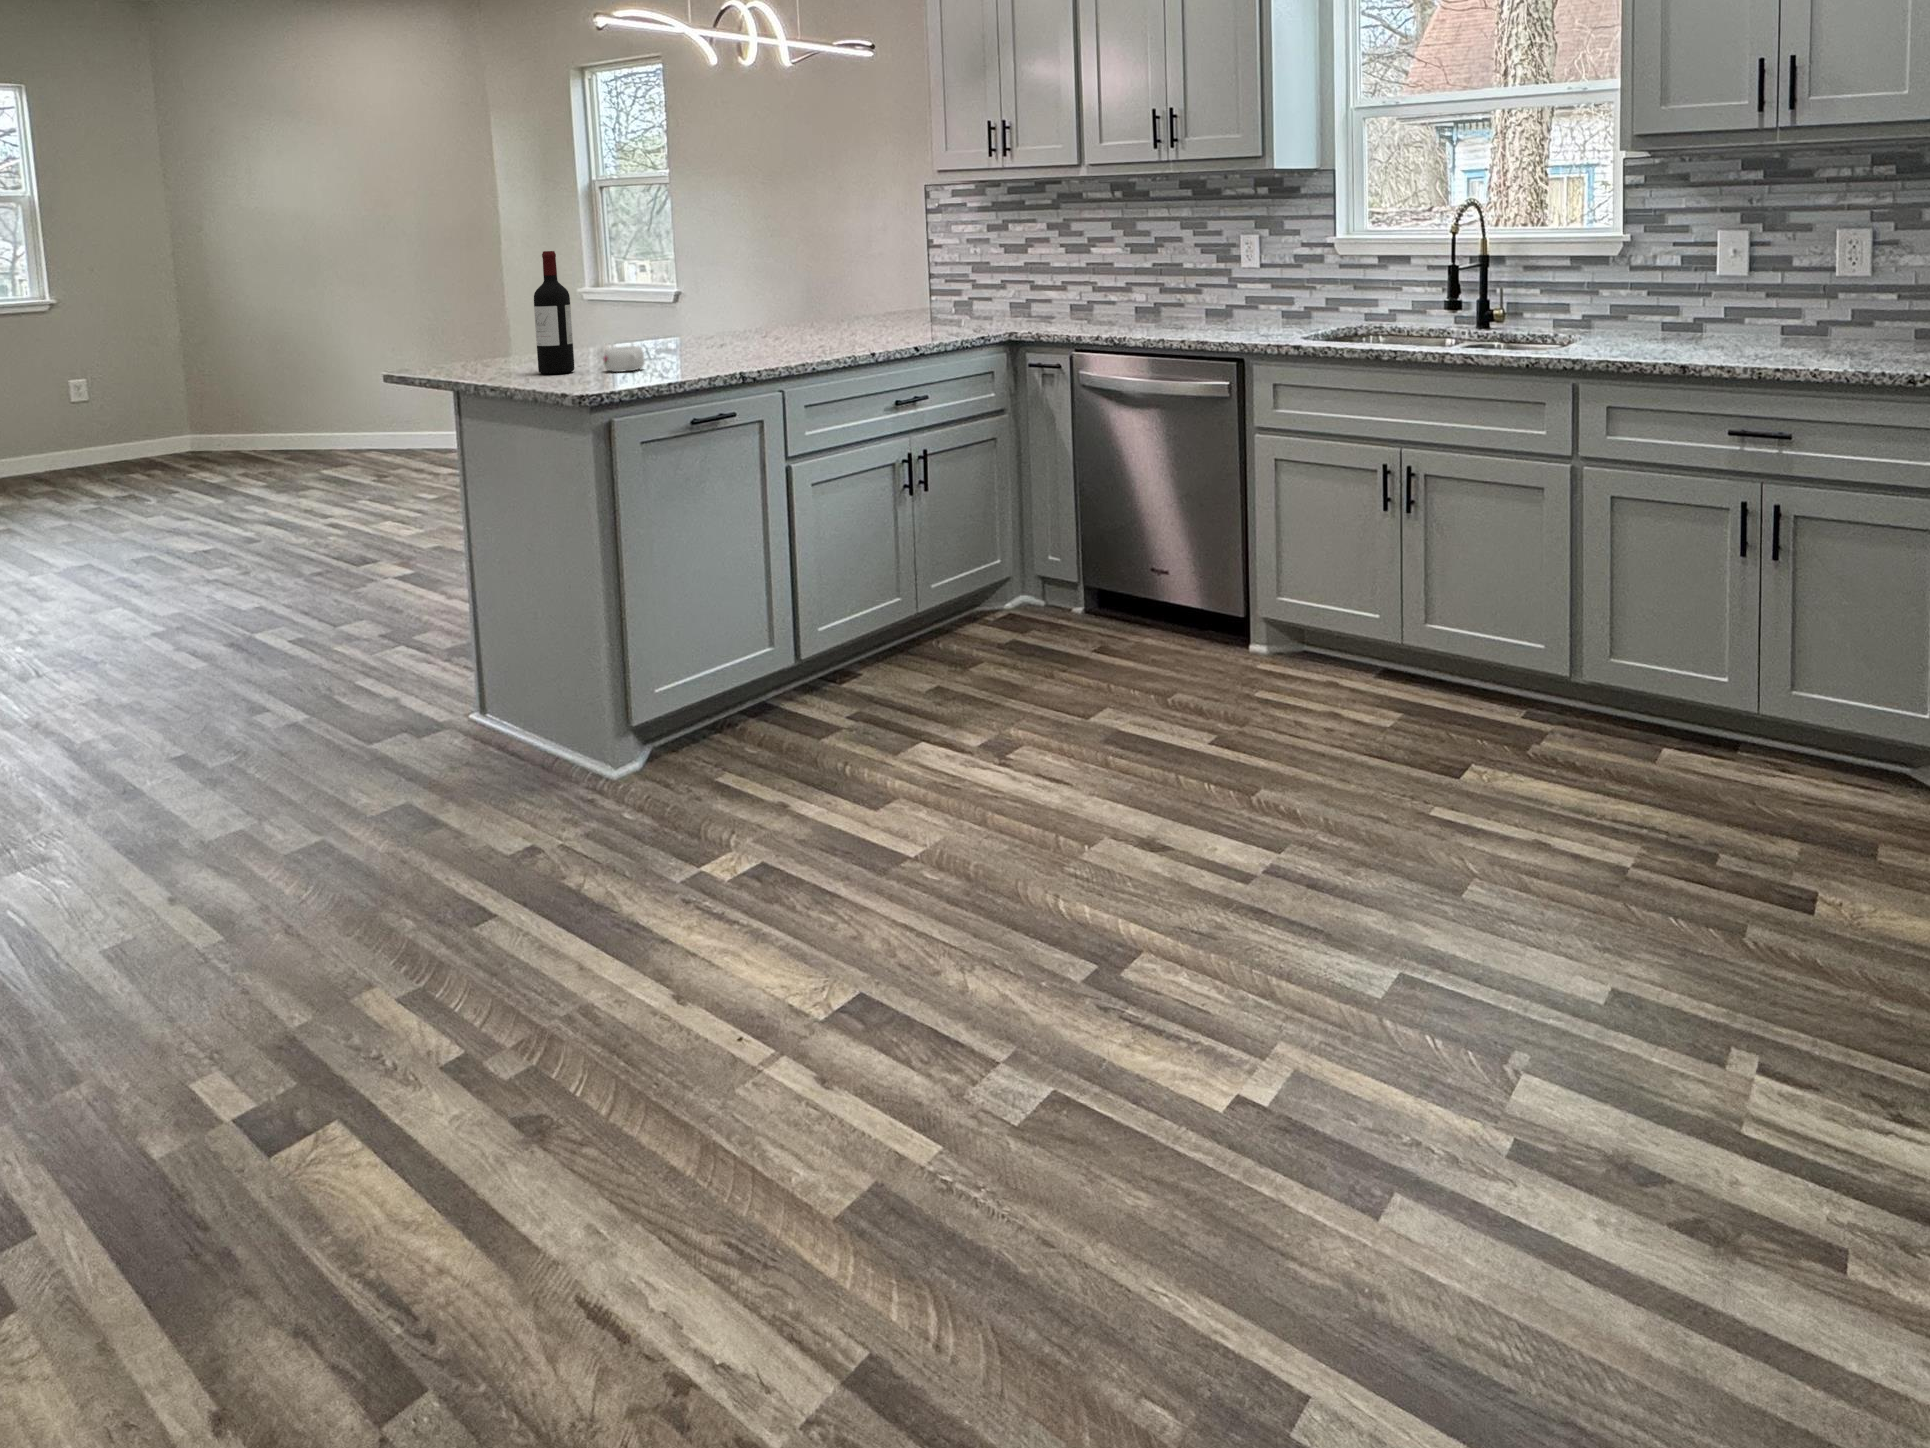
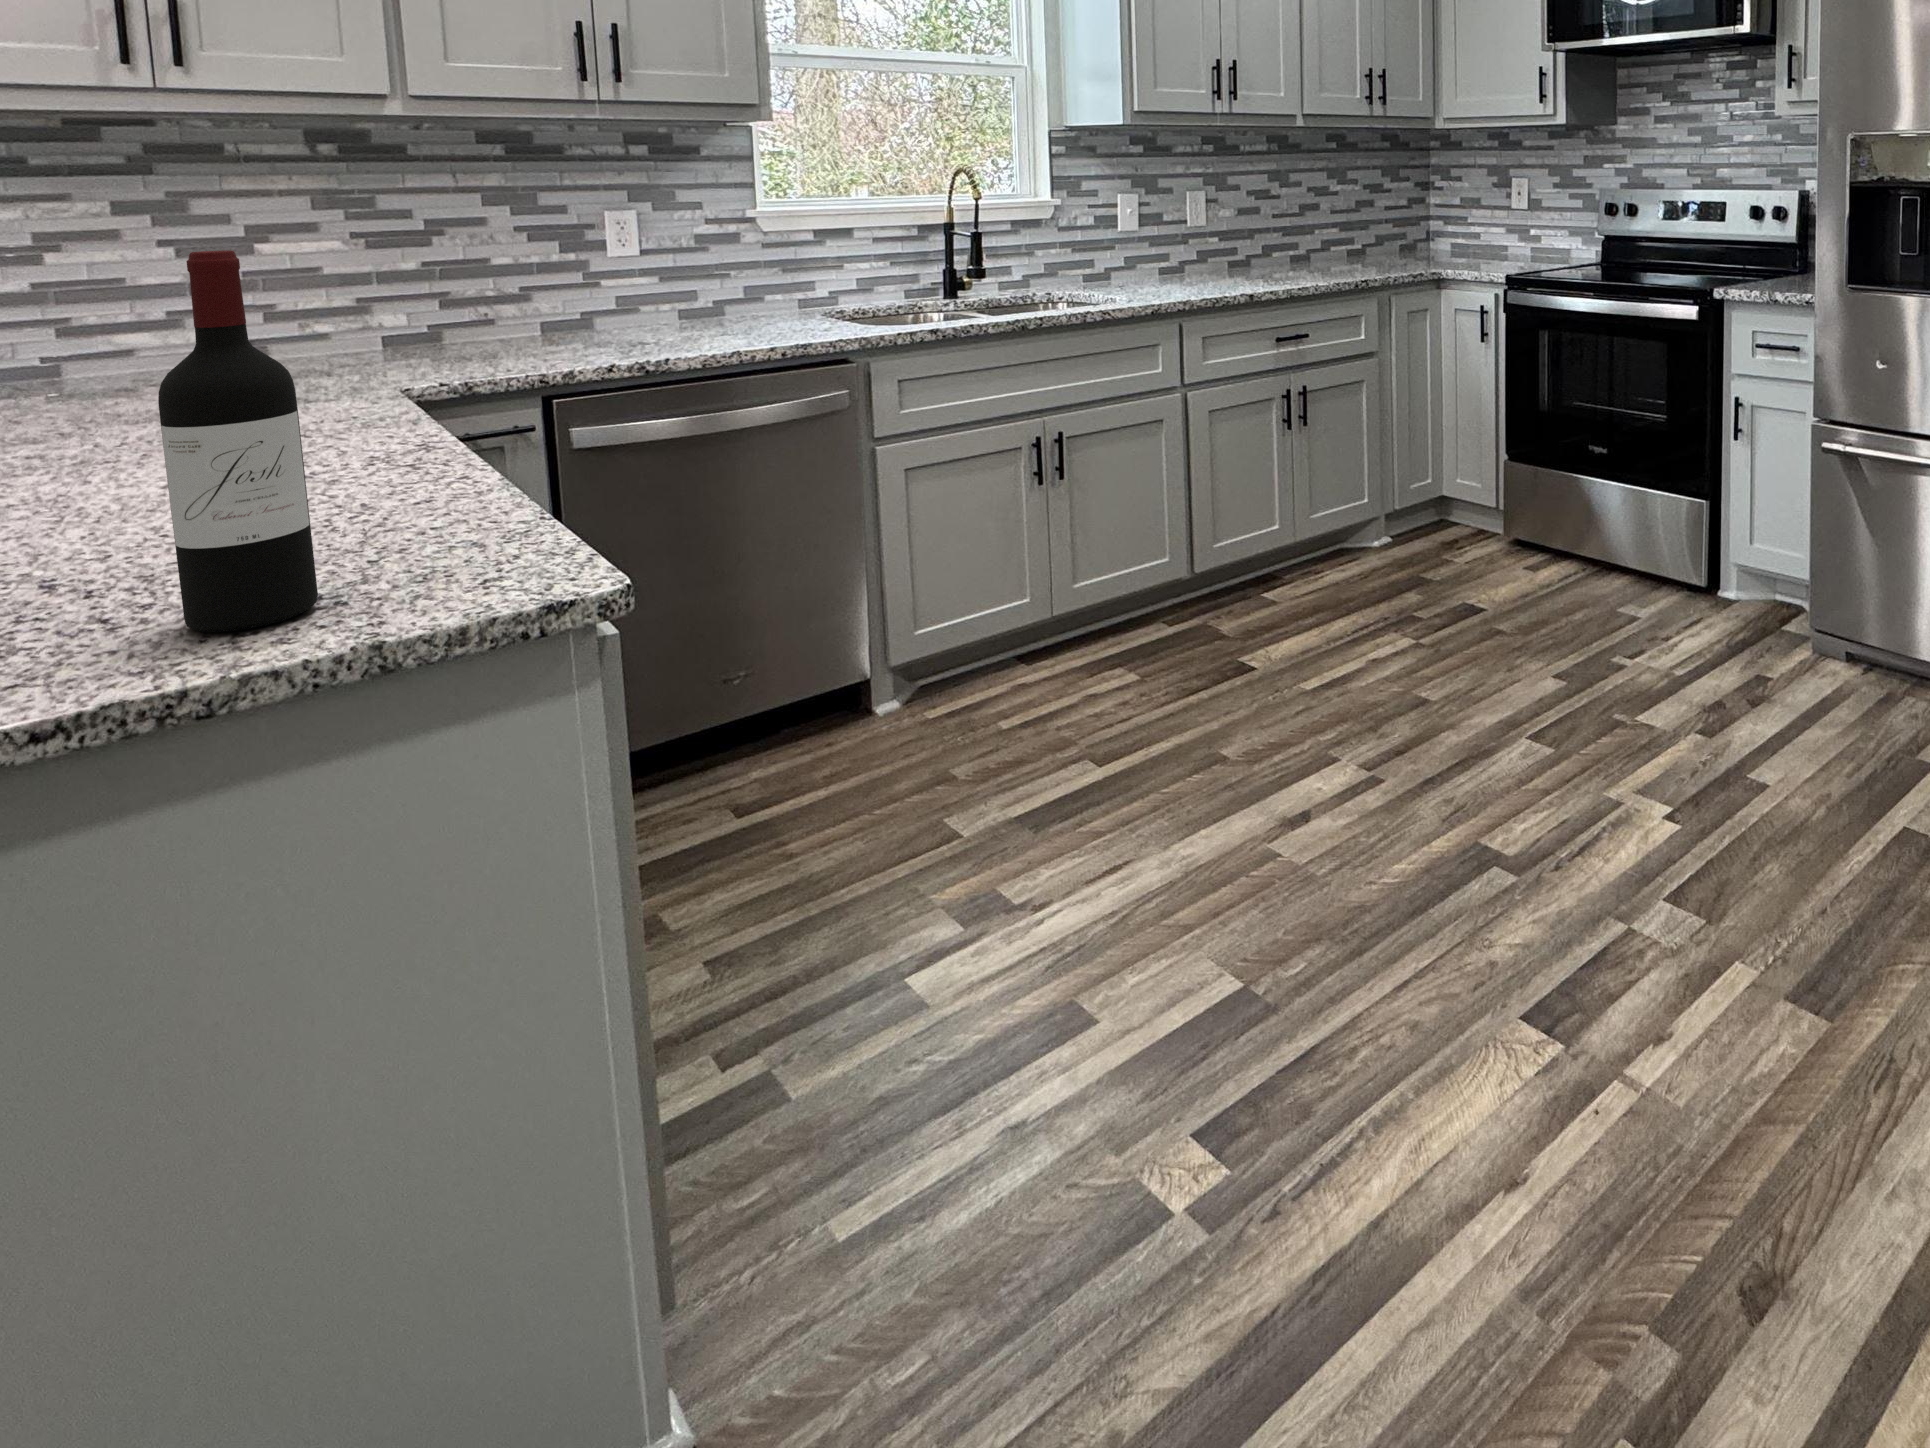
mug: present [604,346,645,372] -> none [331,489,491,568]

